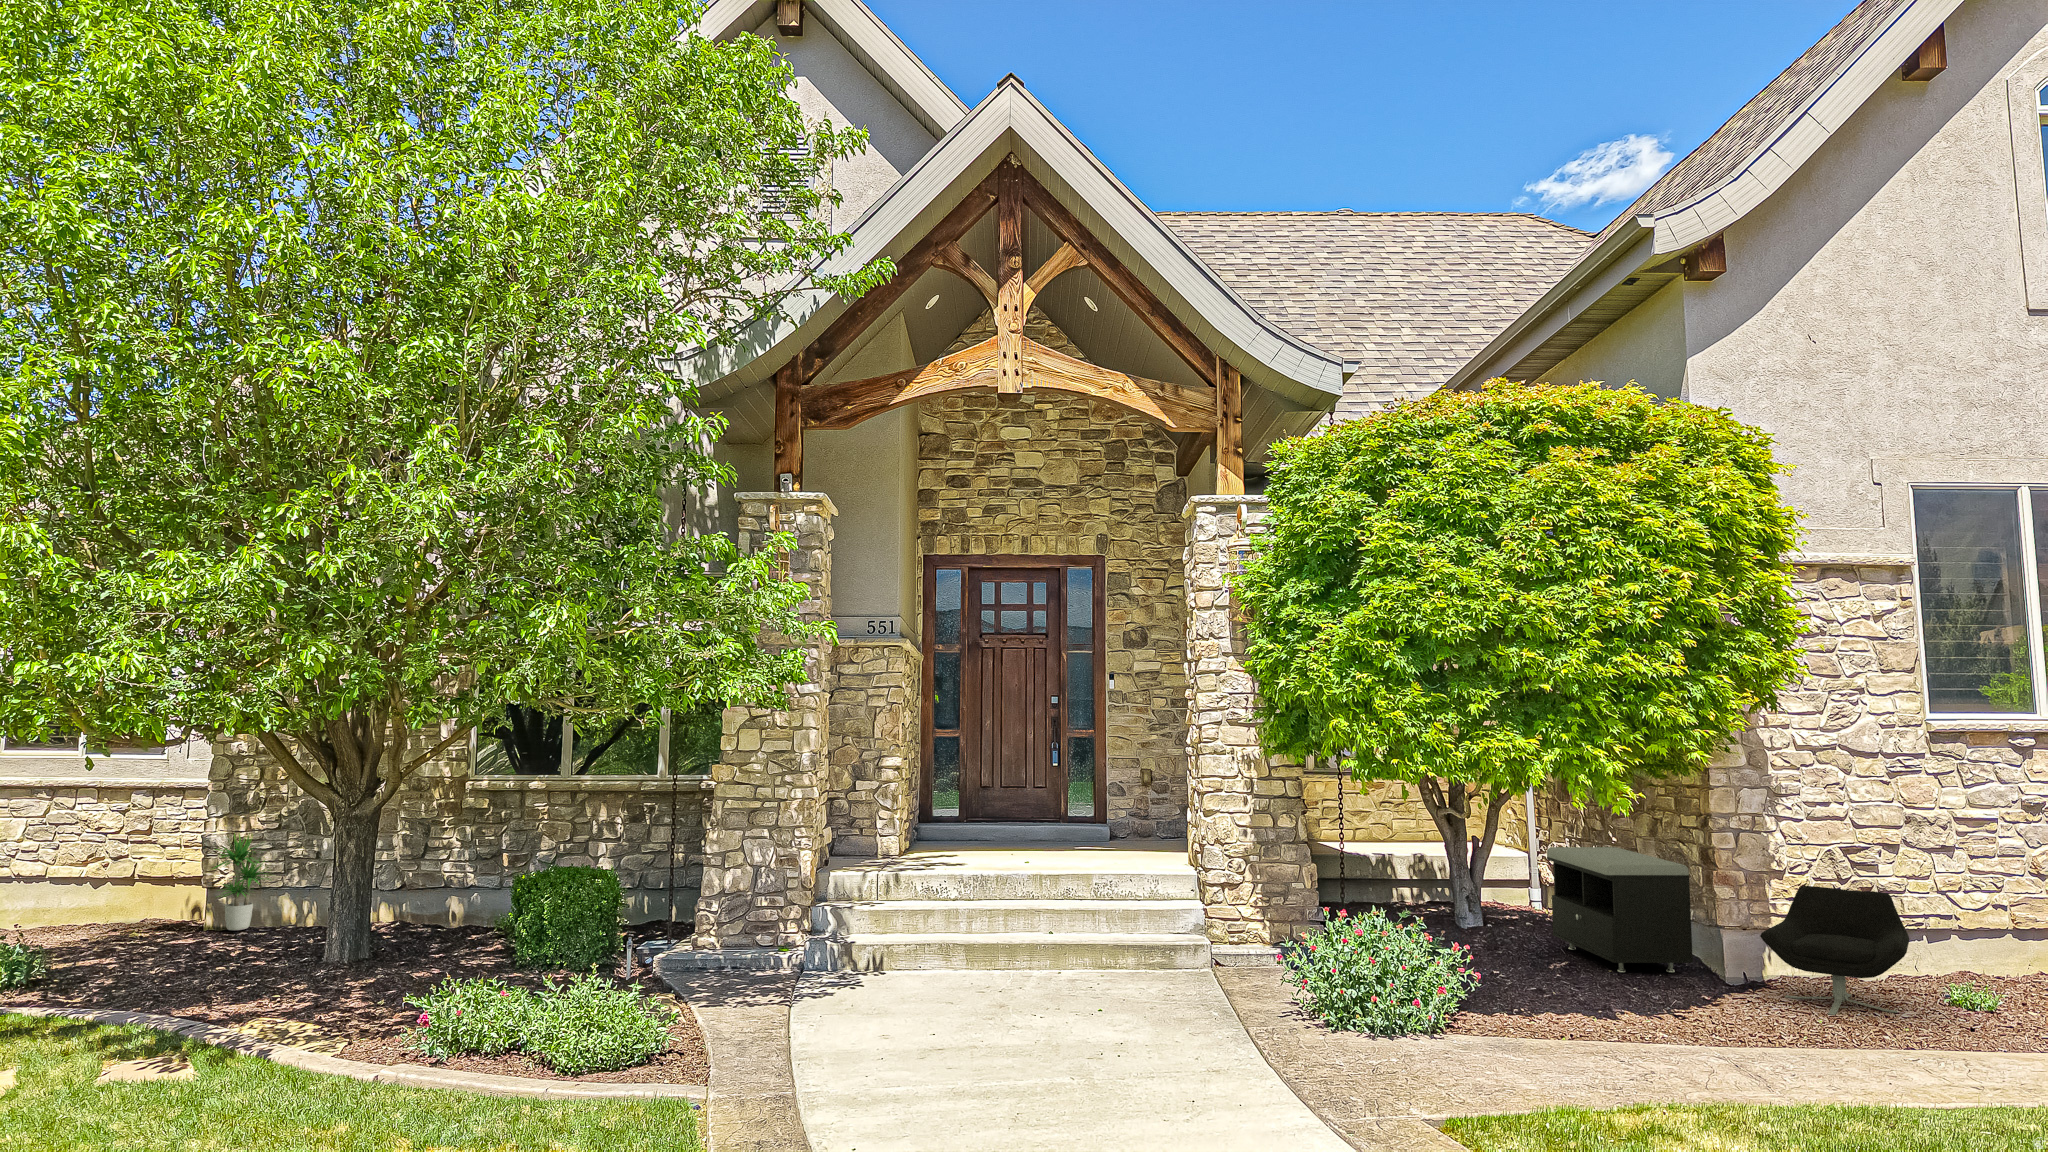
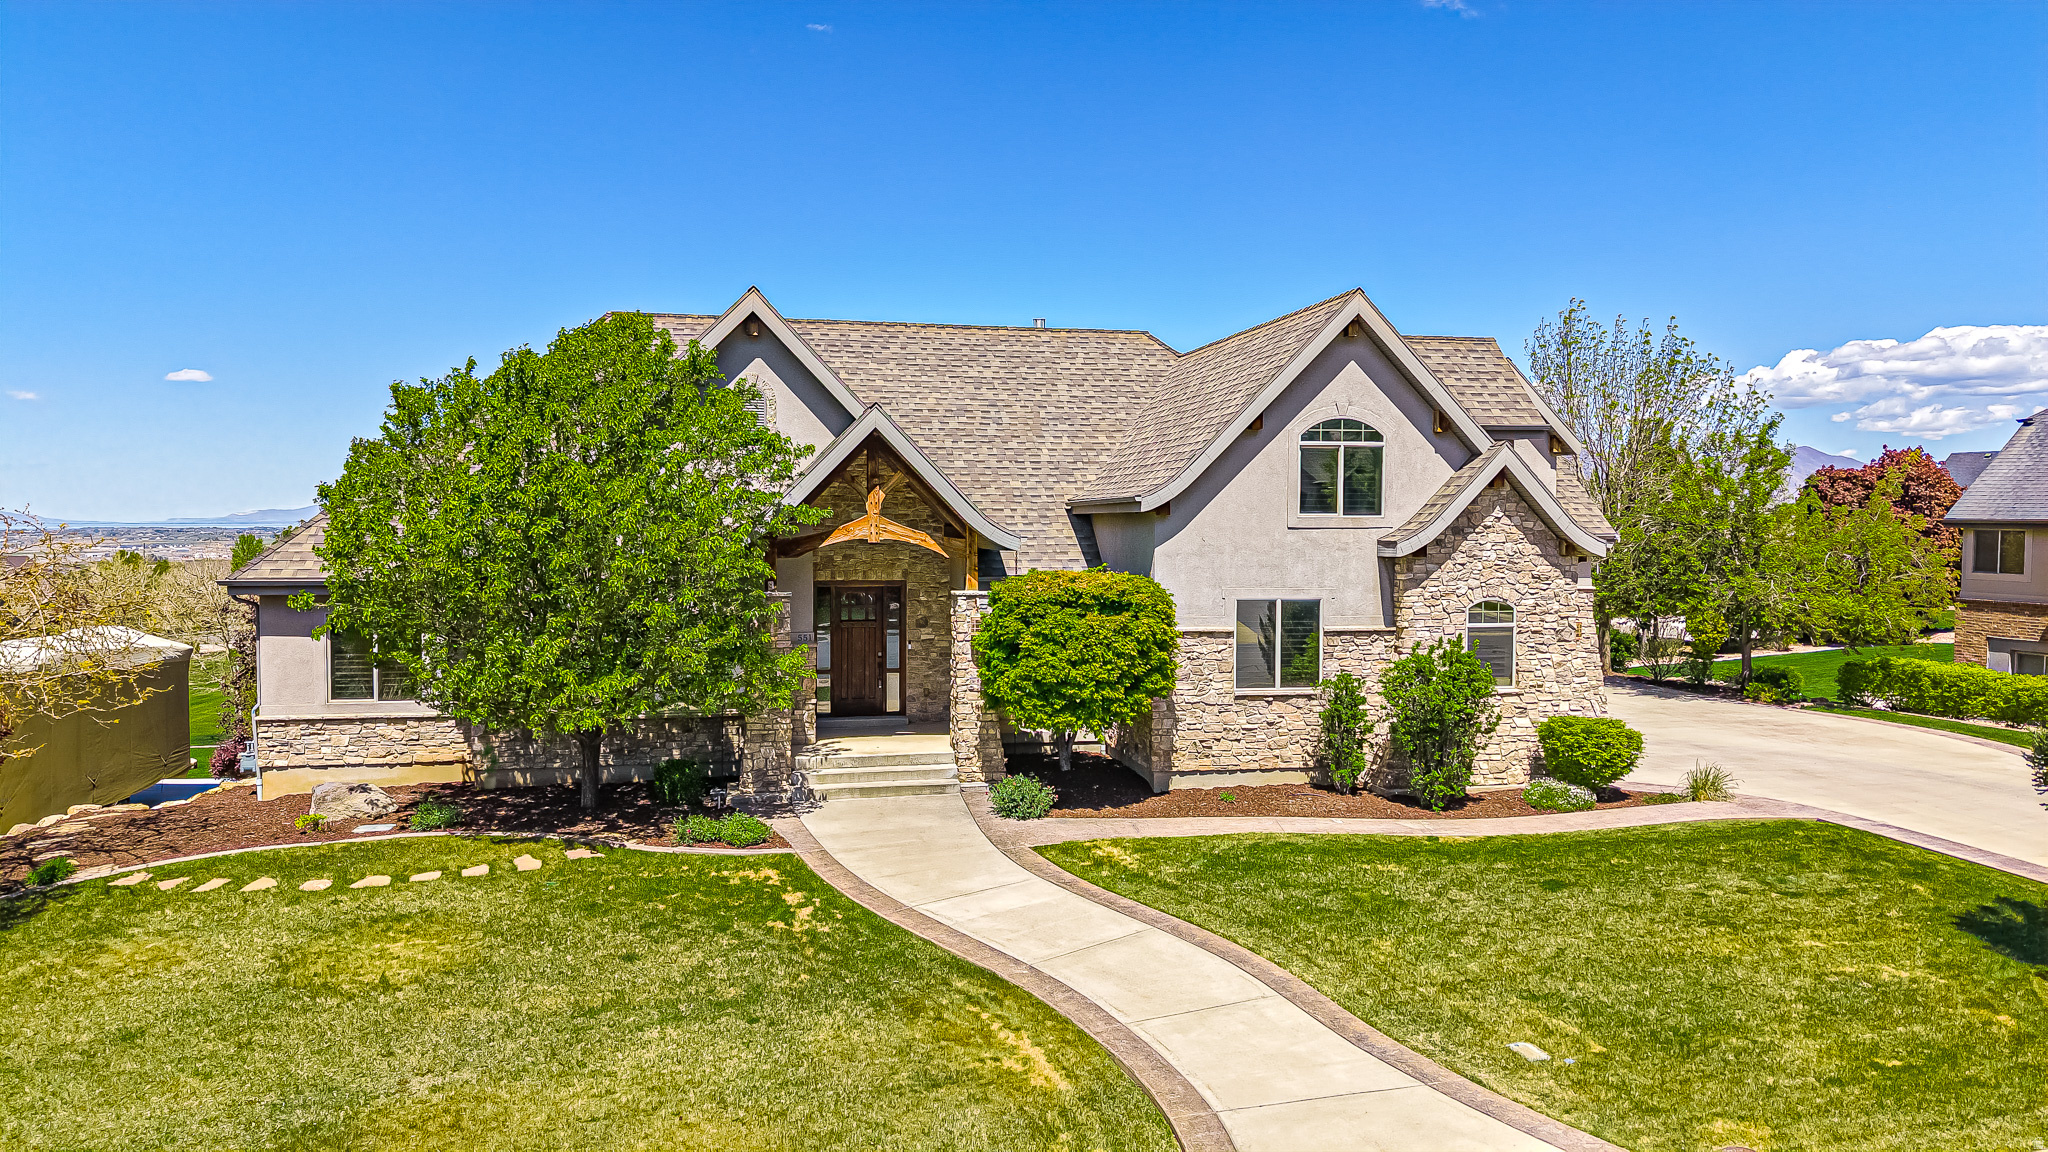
storage bench: present [1547,847,1693,973] -> none [1096,737,1145,789]
lounge chair: present [1760,885,1909,1015] -> none [1164,755,1215,804]

